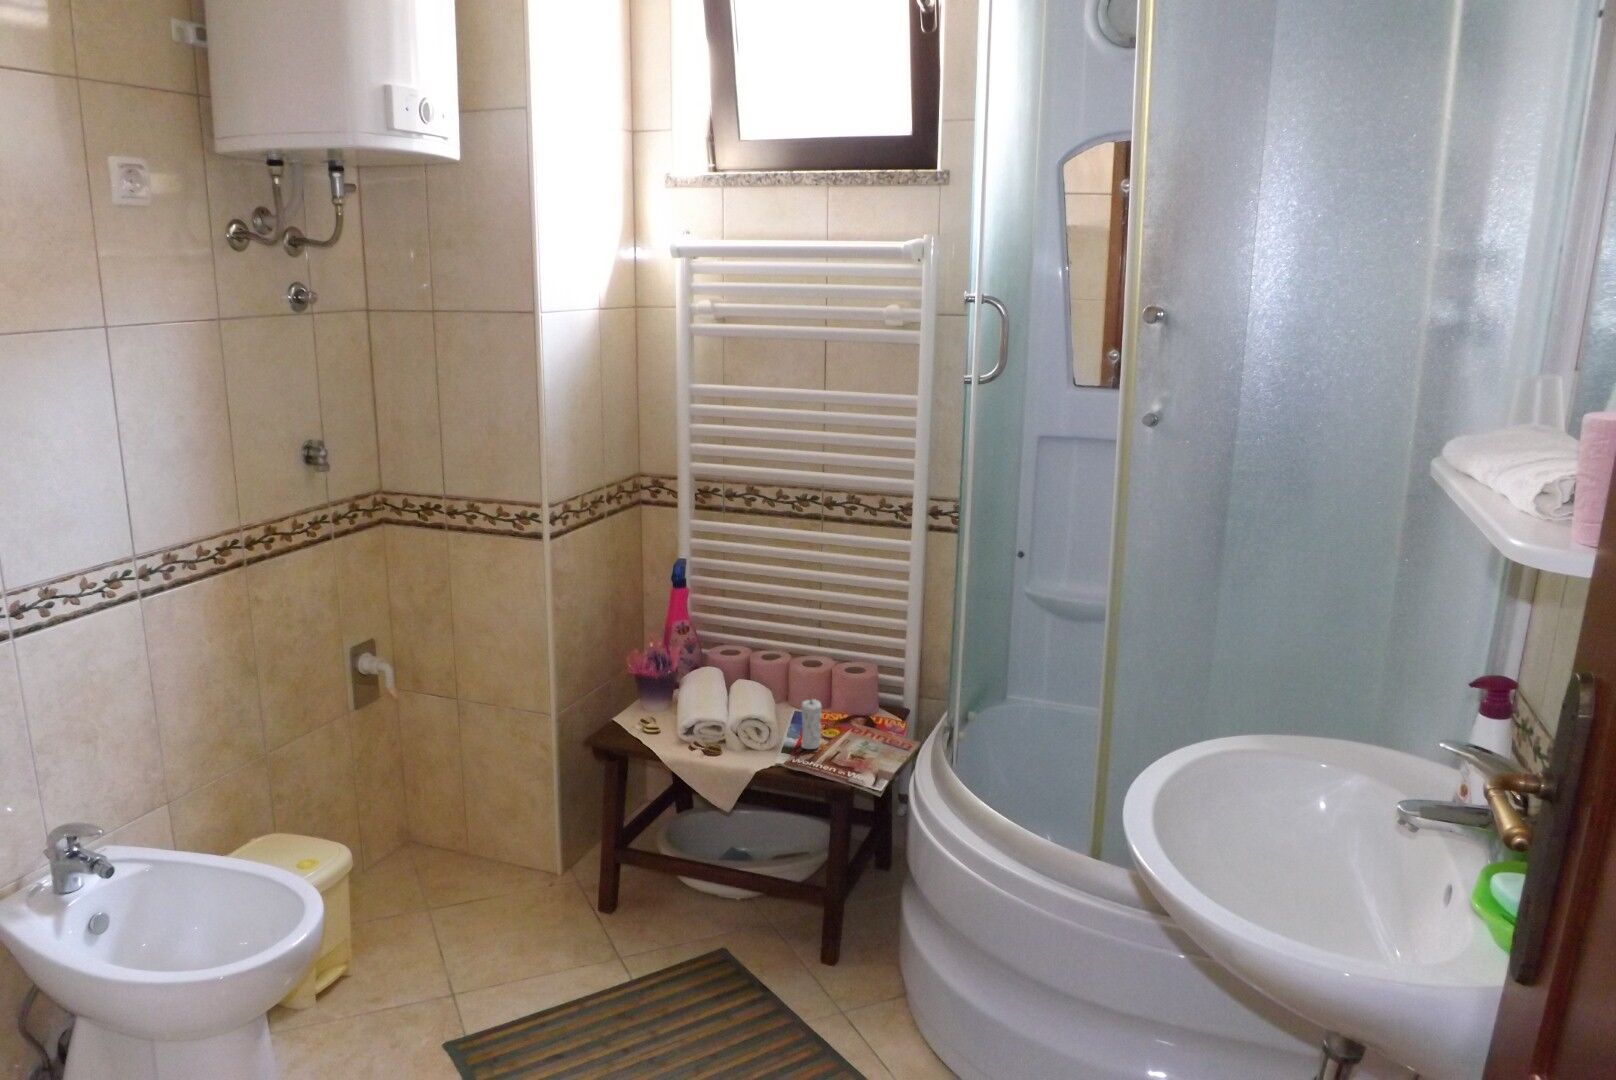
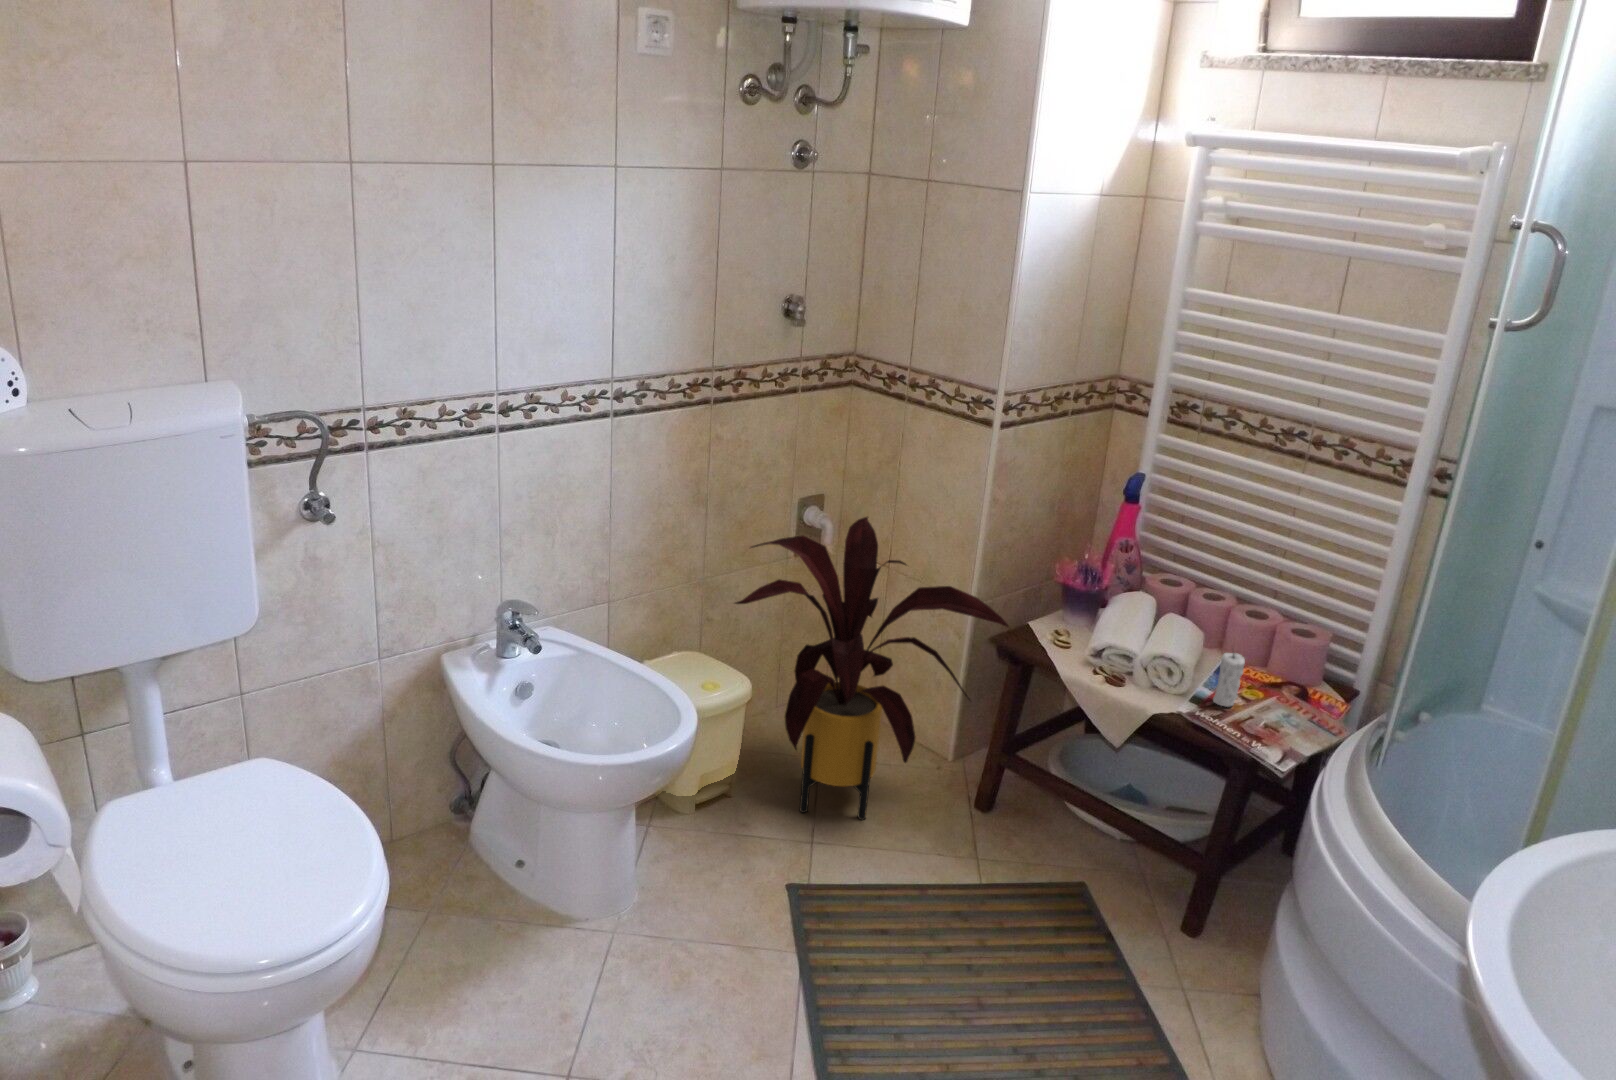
house plant: none [306,651,607,973] -> present [735,517,1009,820]

